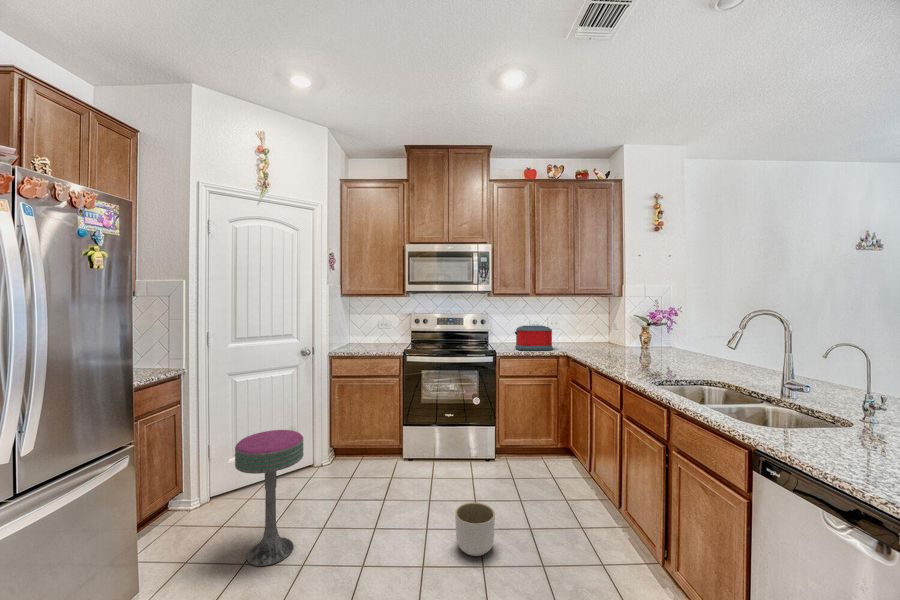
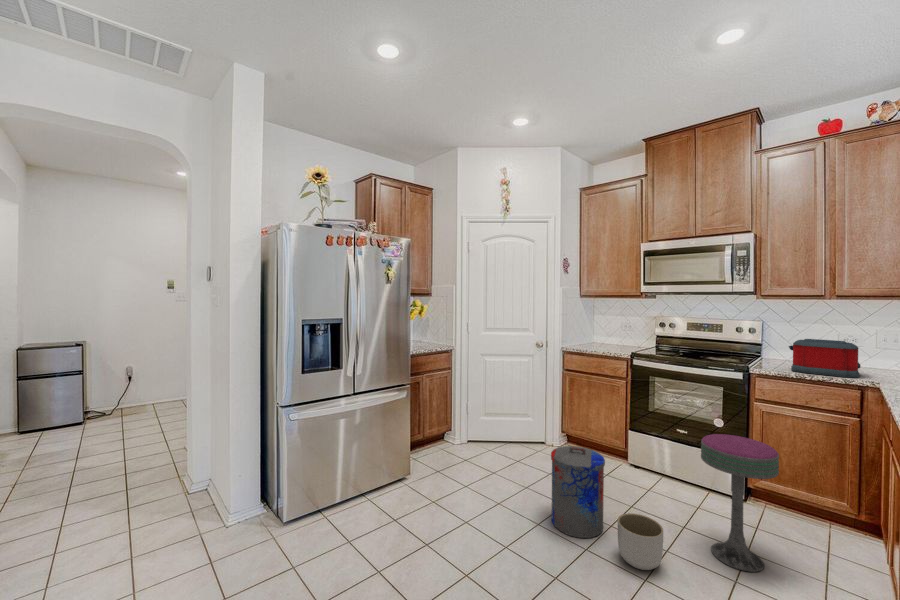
bar stool: present [235,430,303,566] -> present [701,434,779,572]
trash can: none [375,456,431,557] -> present [551,446,605,538]

